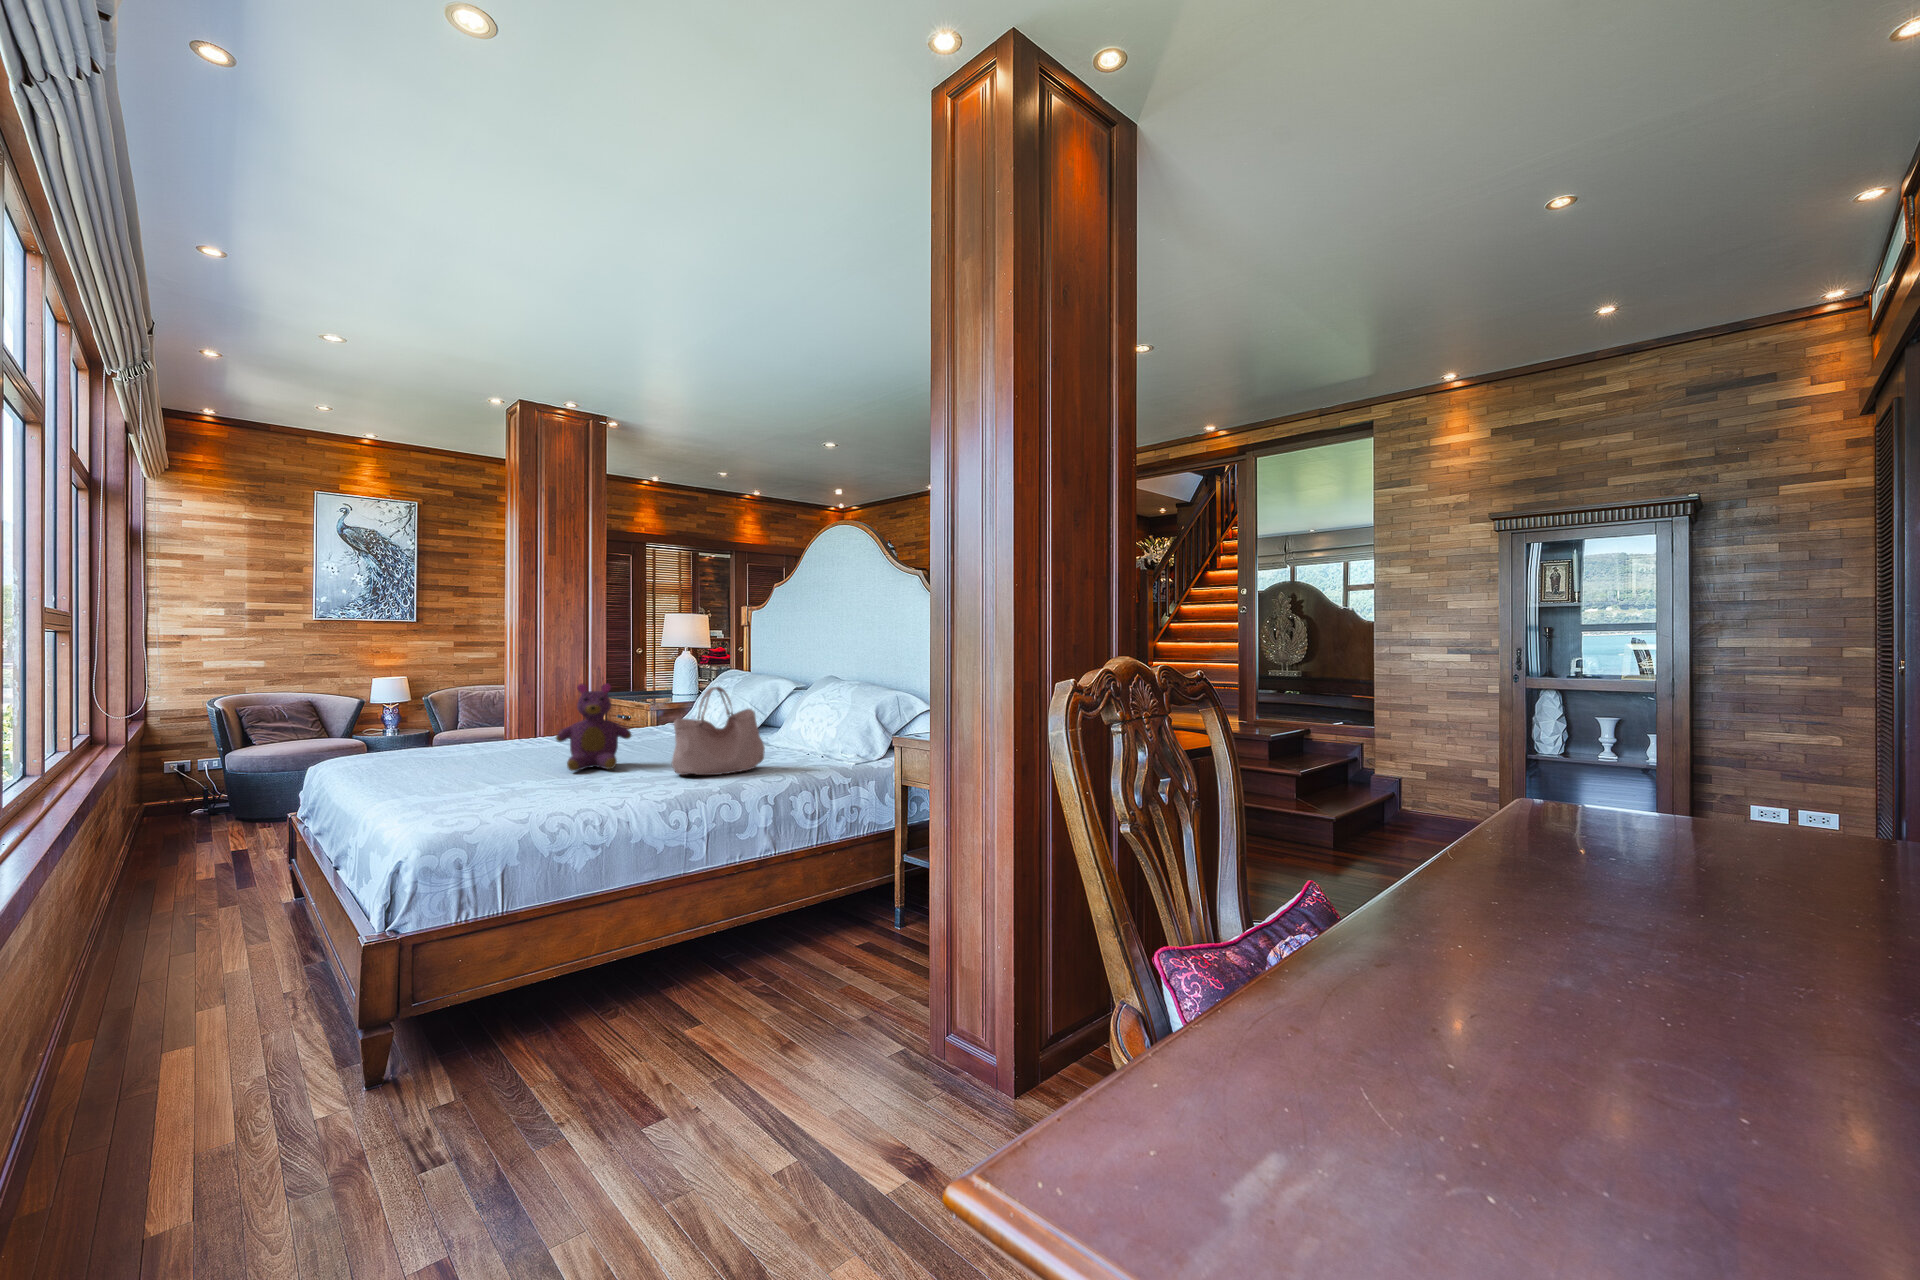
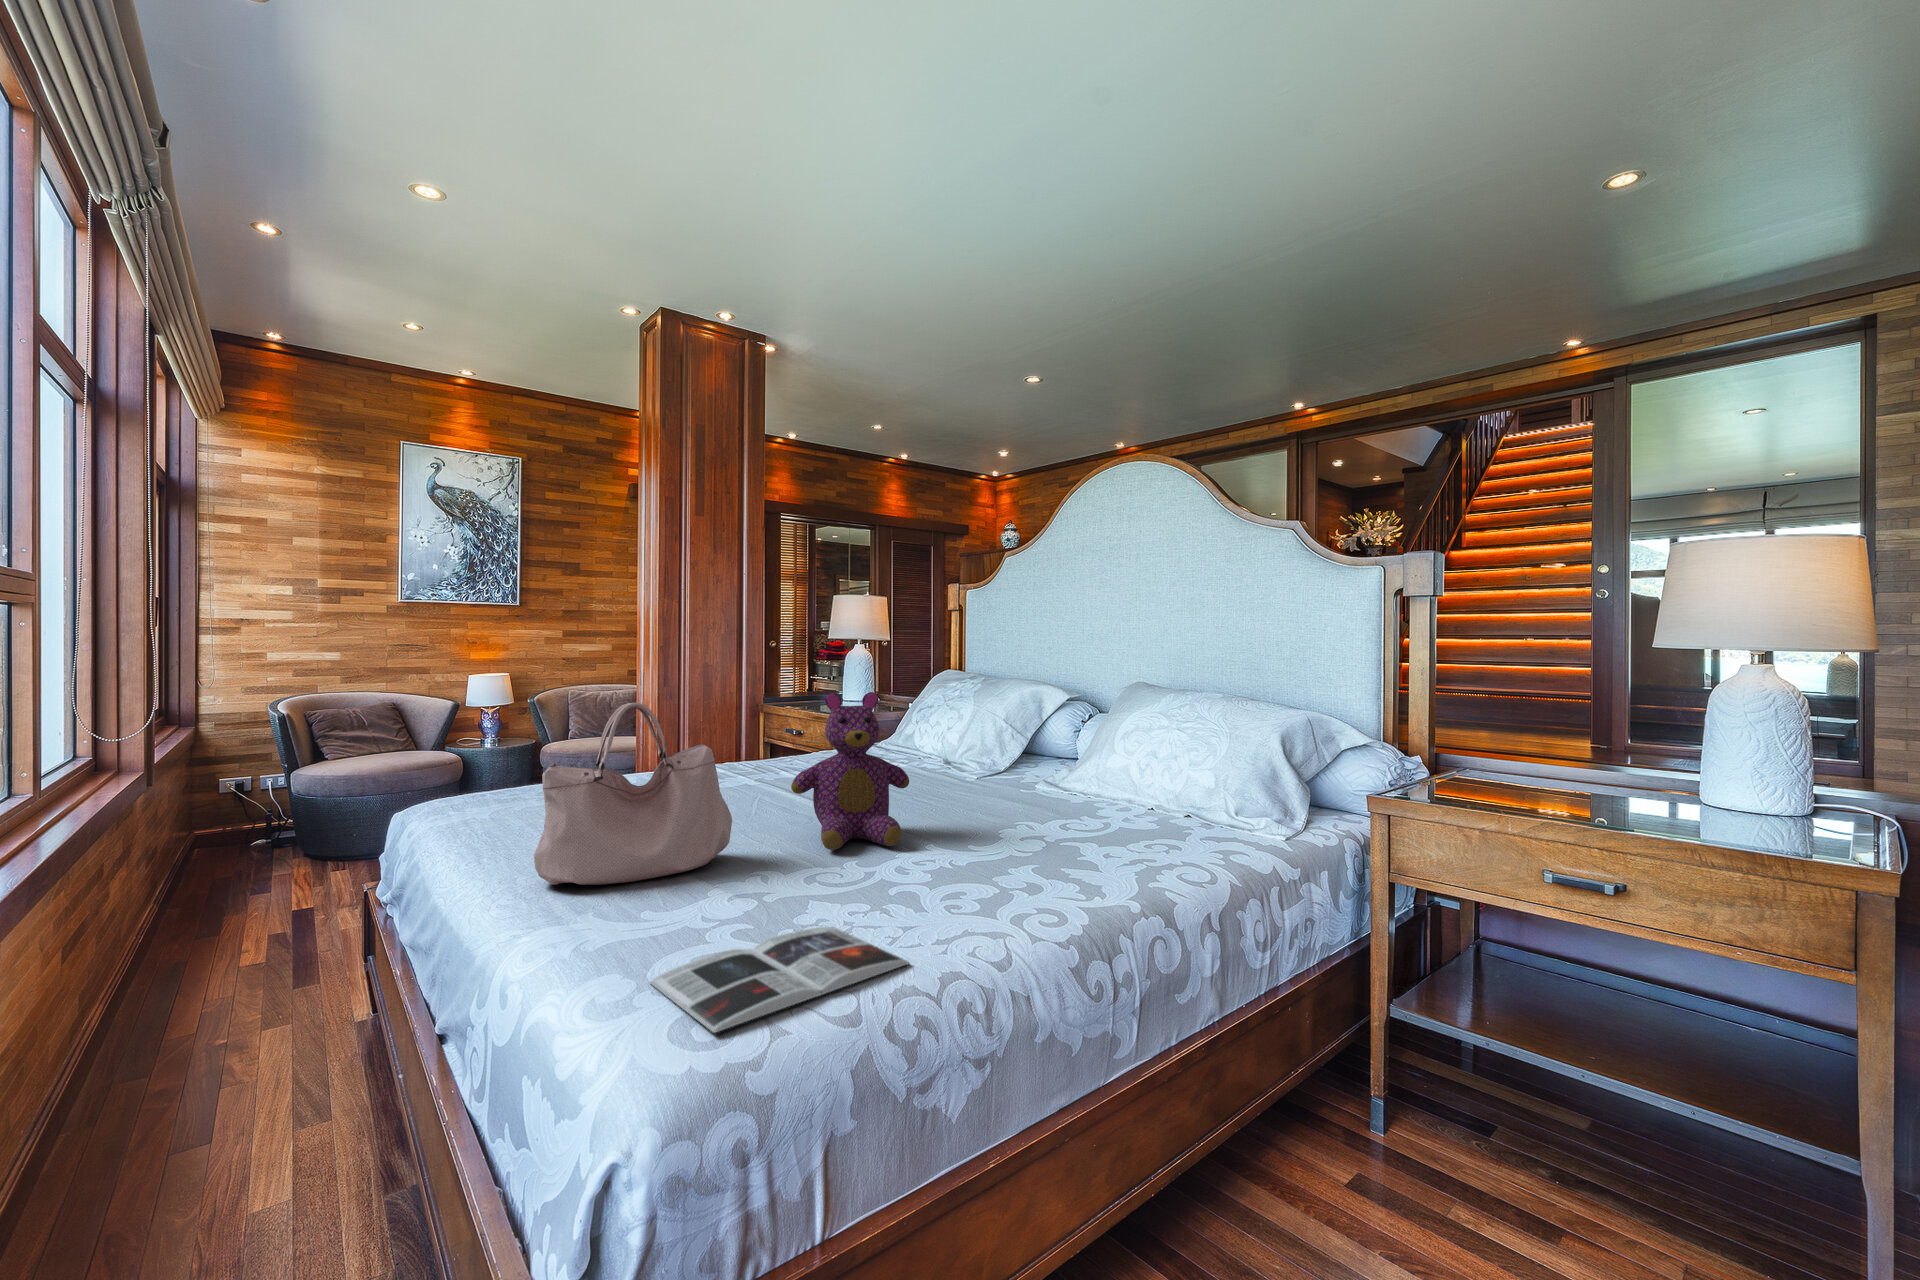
handbag: present [672,687,765,775] -> present [534,703,732,885]
magazine: none [437,795,567,821] -> present [650,927,909,1033]

